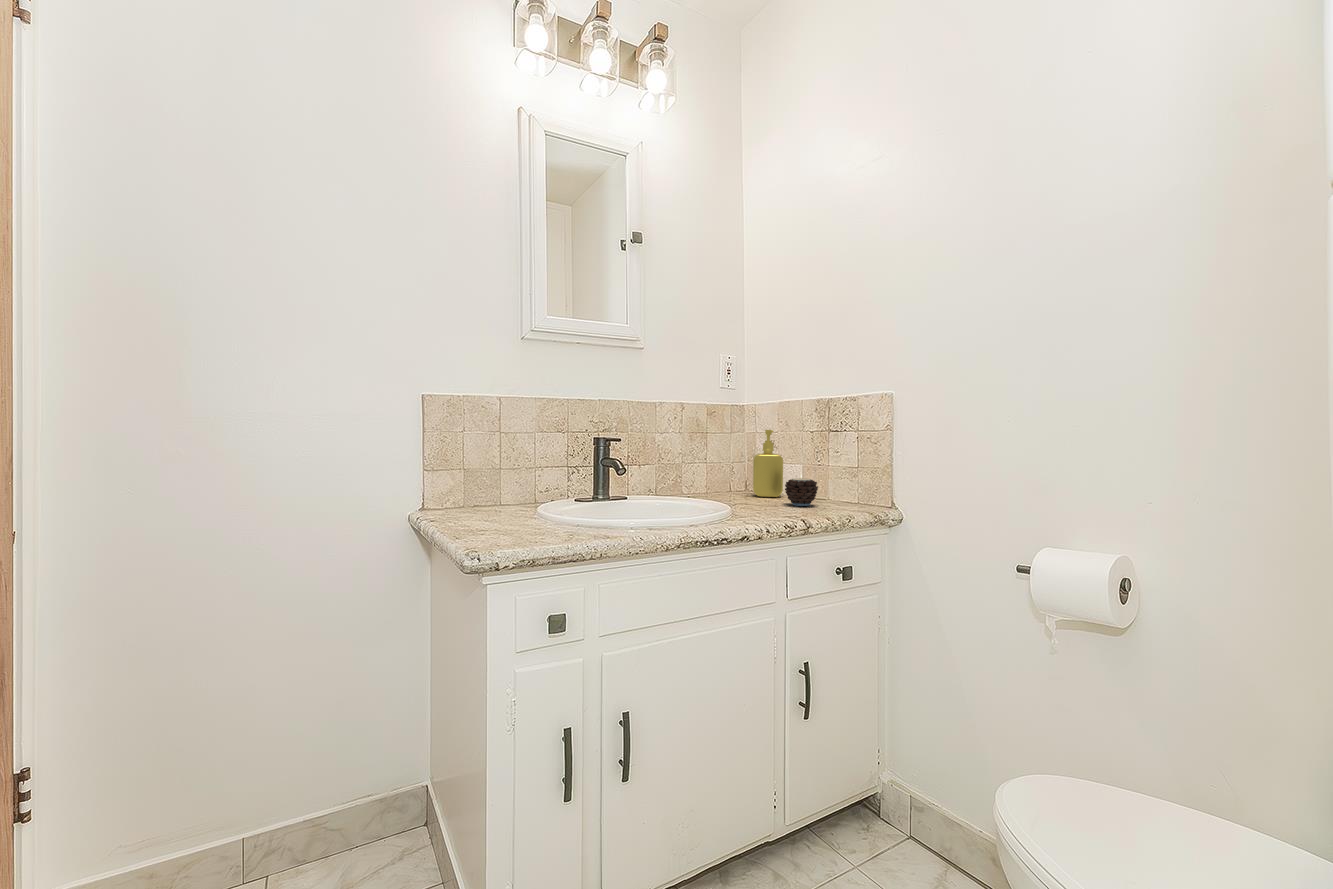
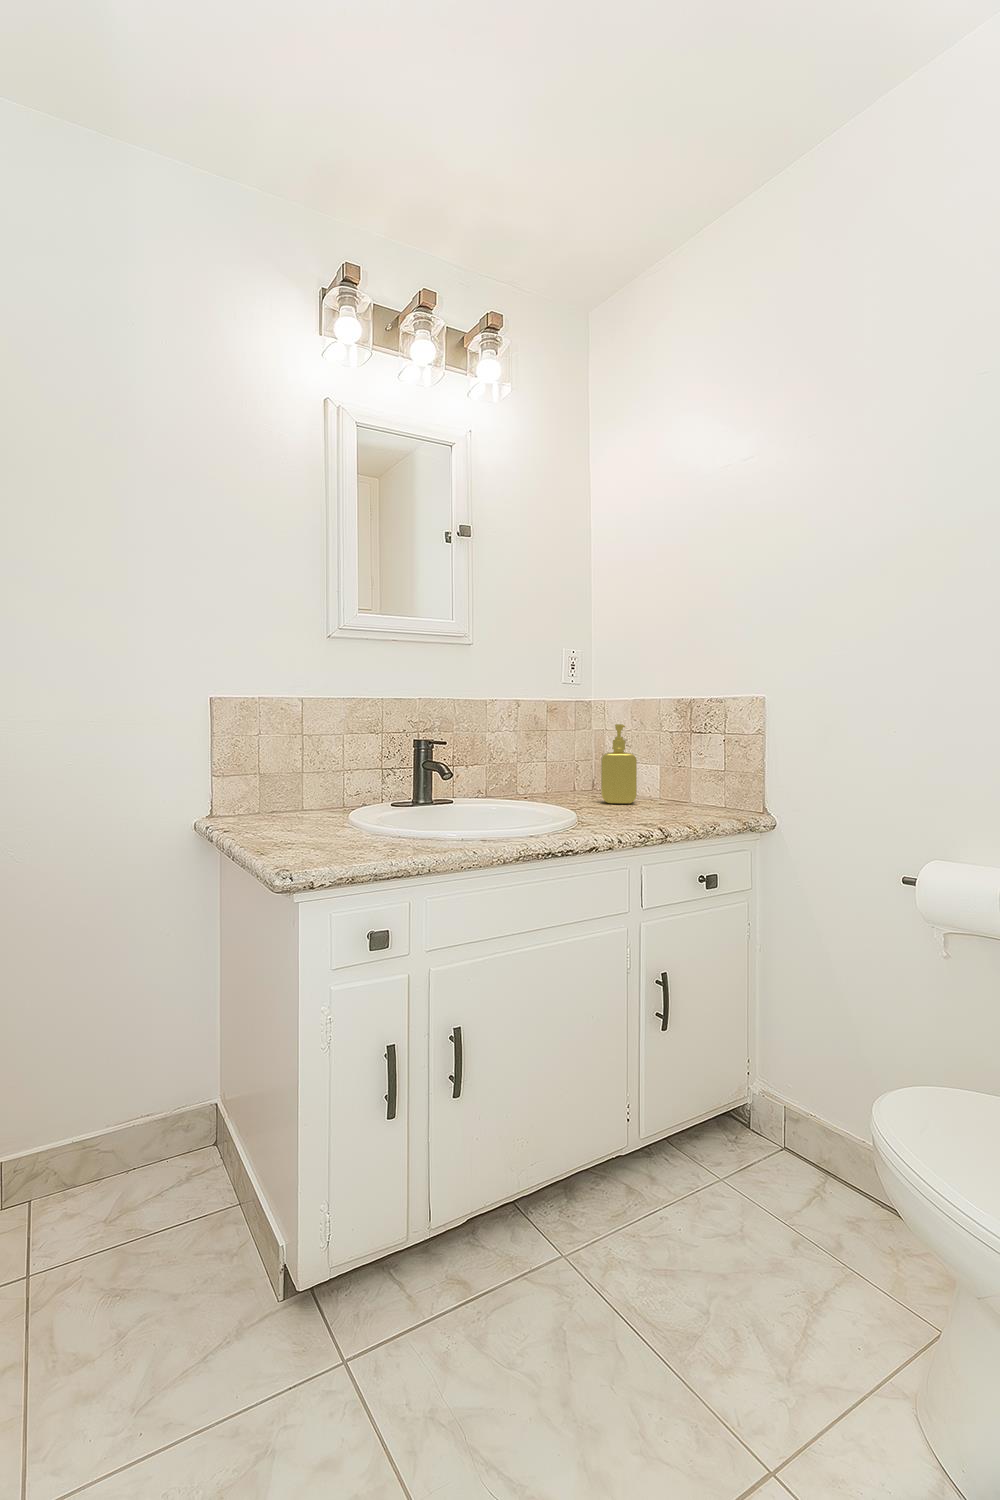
candle: present [785,476,818,506] -> none [639,776,678,813]

